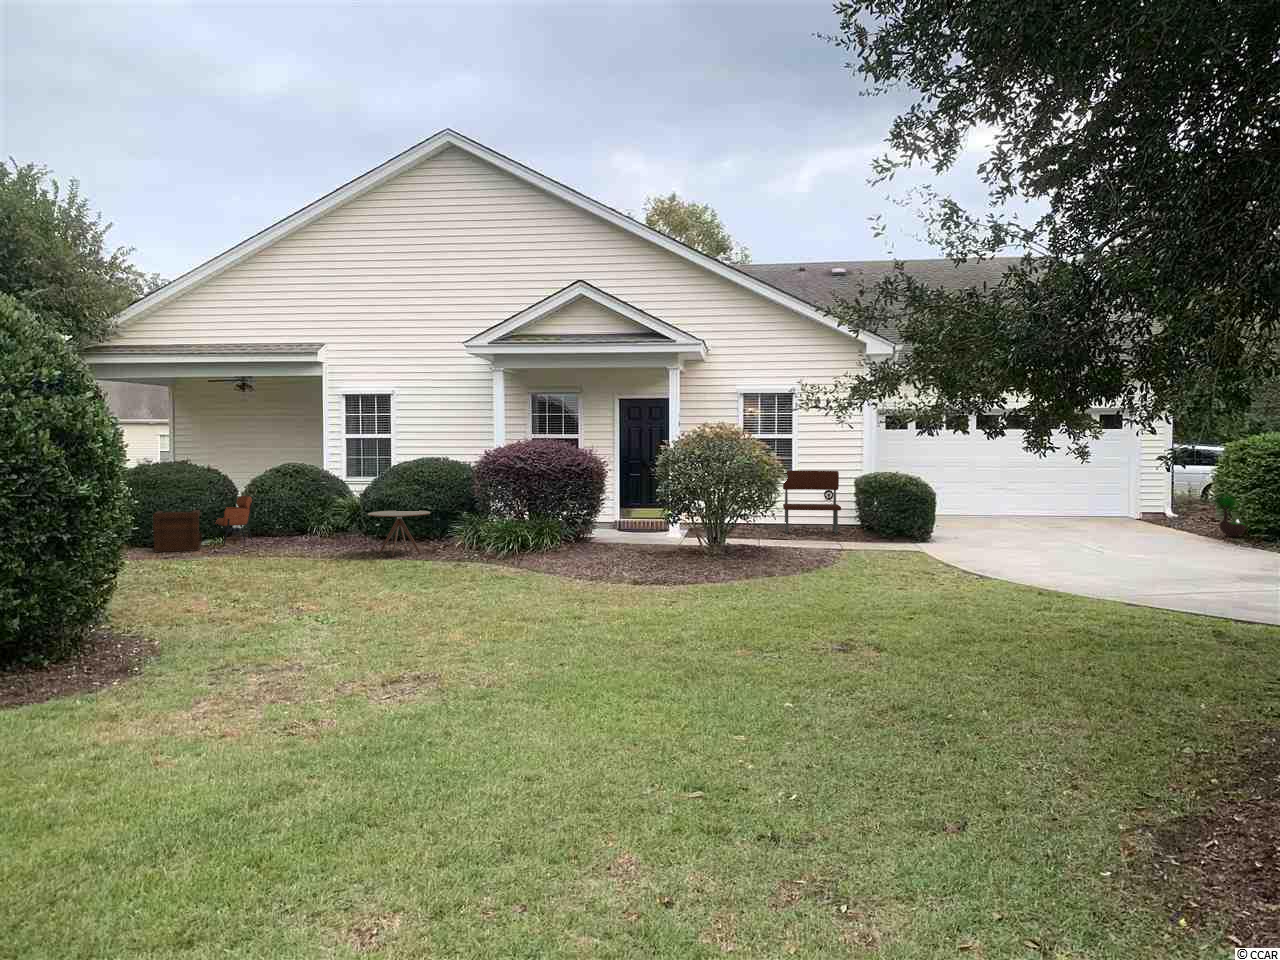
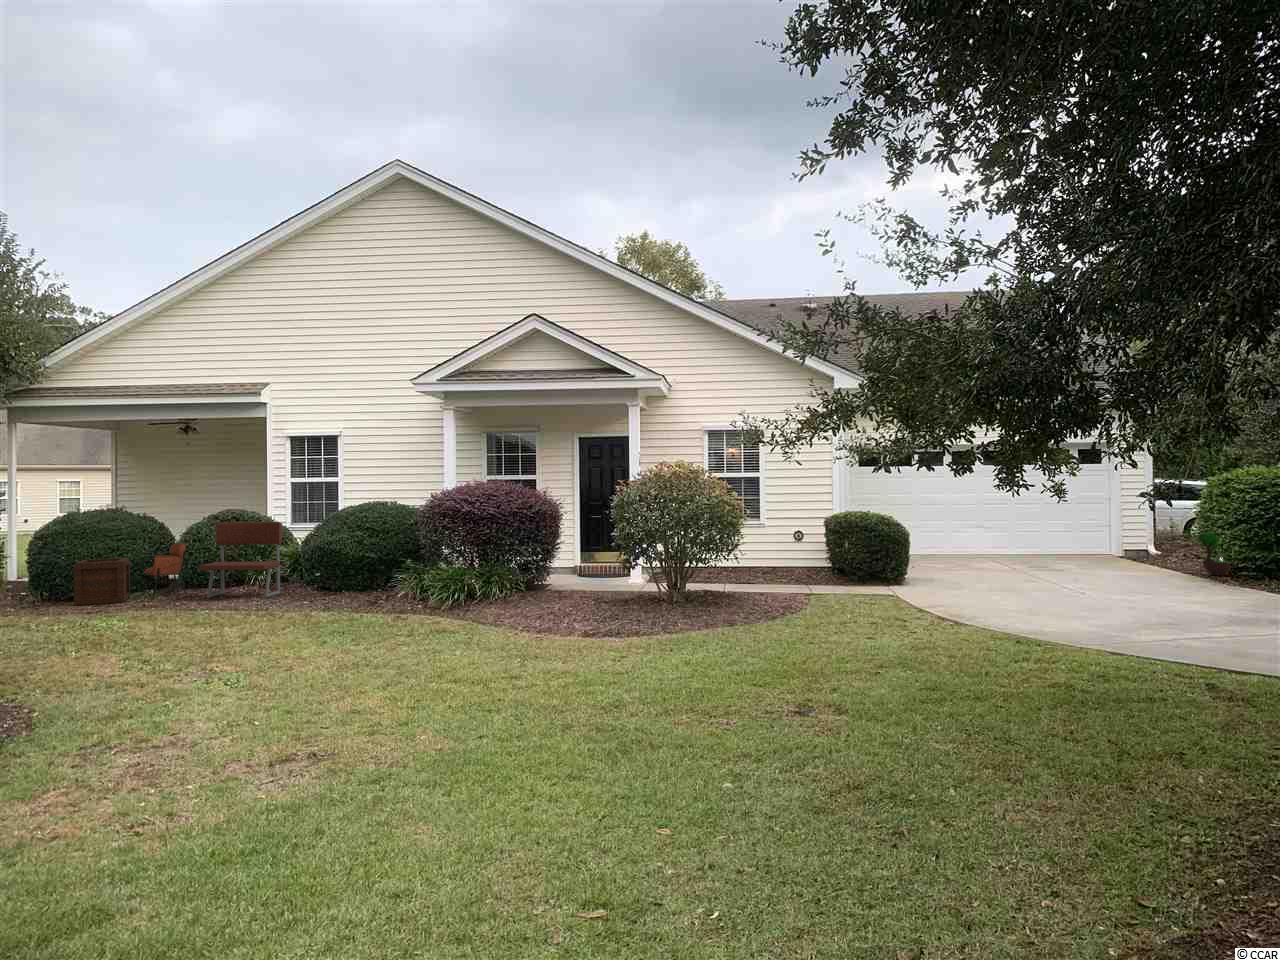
bench: present [783,471,841,534] -> present [199,522,282,598]
round table: present [368,510,430,556] -> none [305,557,373,607]

